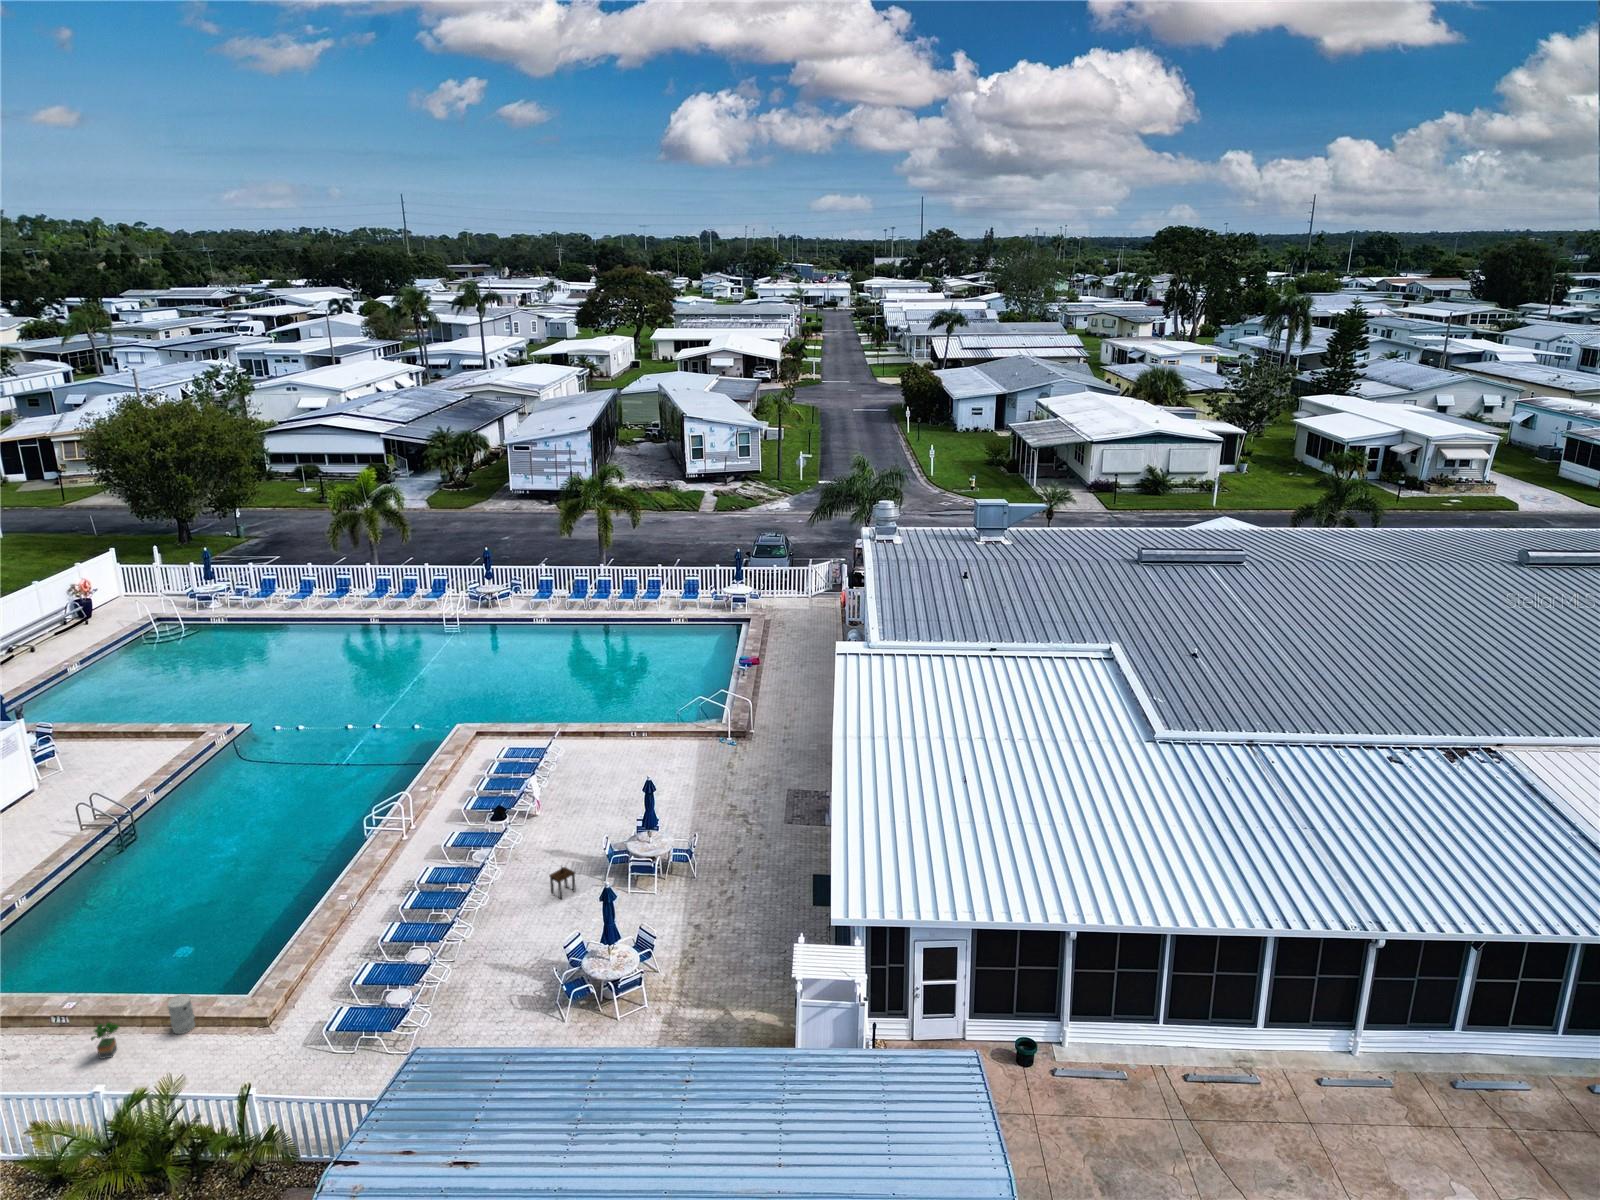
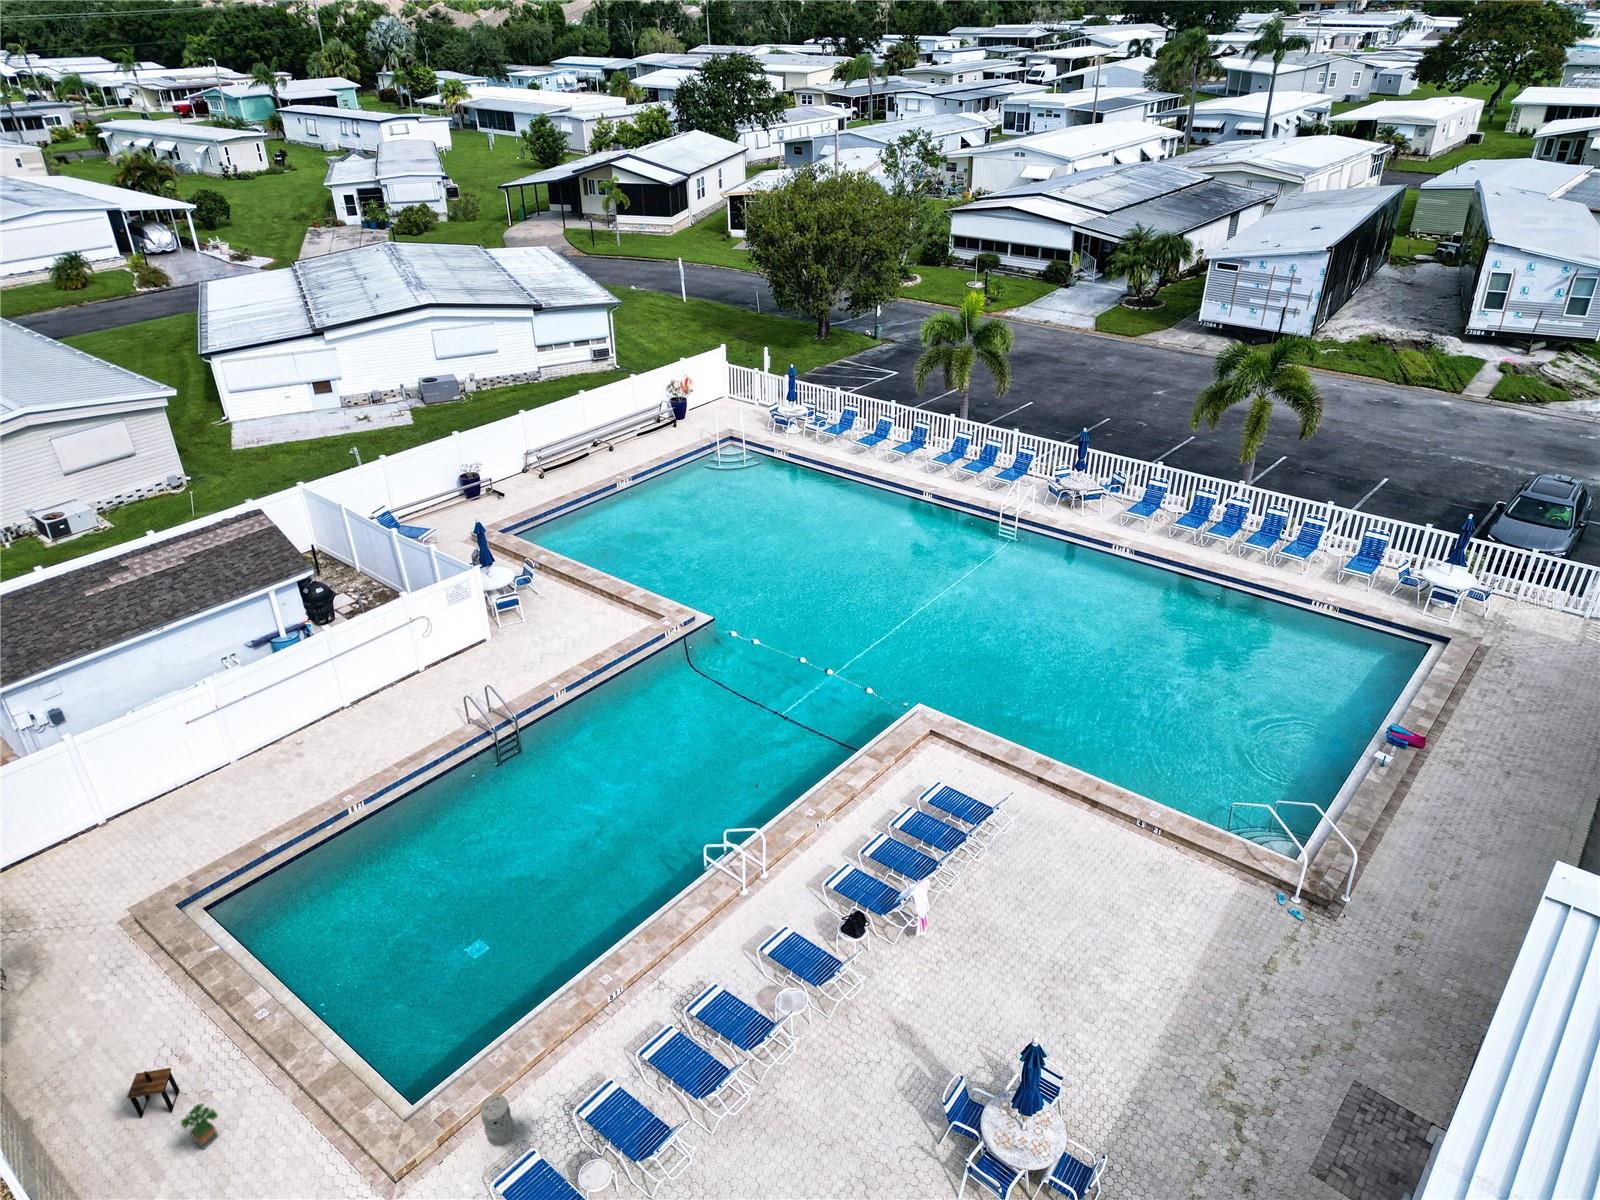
side table: present [549,867,575,899] -> present [127,1068,180,1118]
trash can: present [168,994,195,1034] -> present [480,1095,514,1146]

